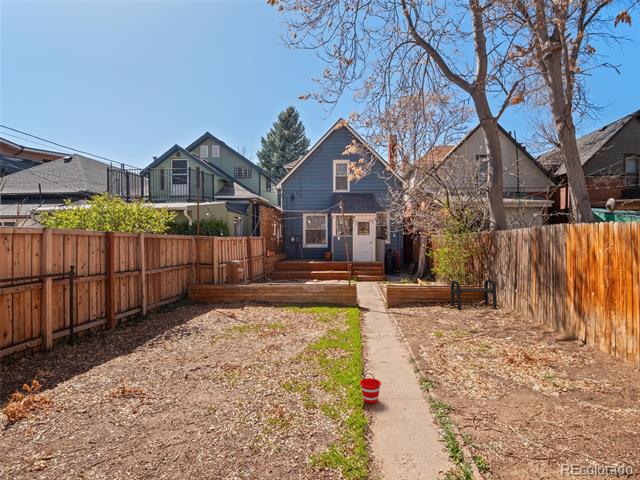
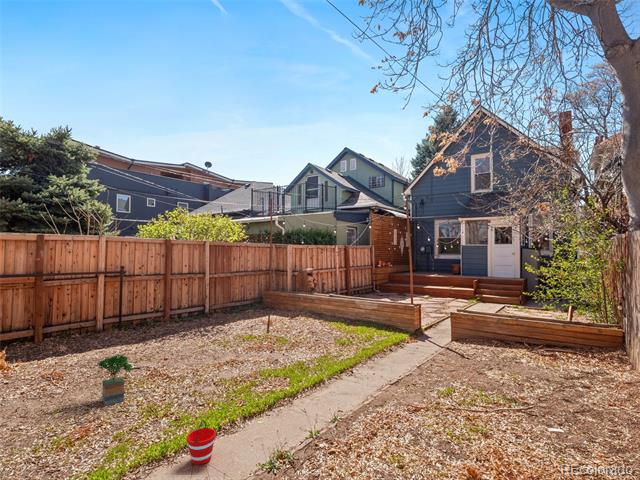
bench: present [451,280,497,310] -> none [548,313,628,369]
potted tree: none [207,348,243,396] -> present [98,355,132,406]

